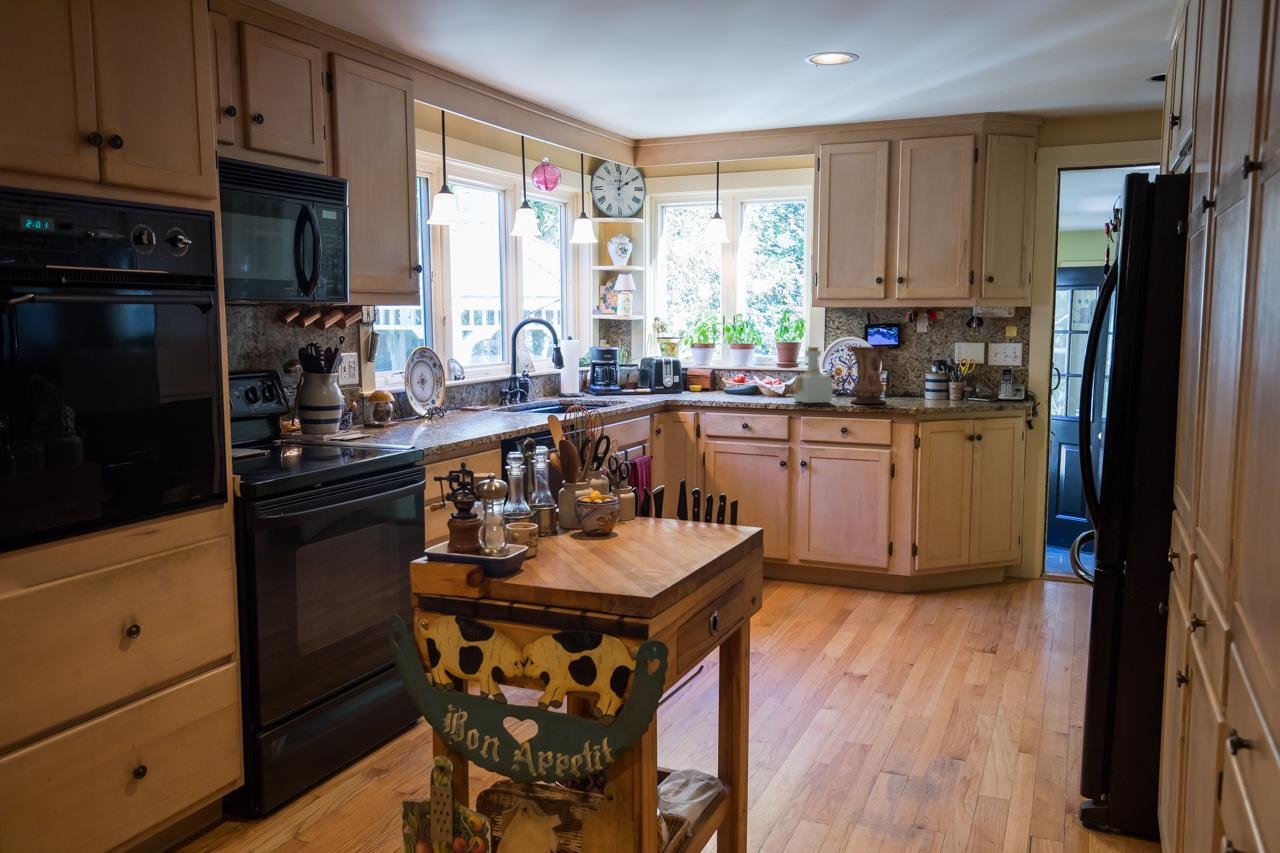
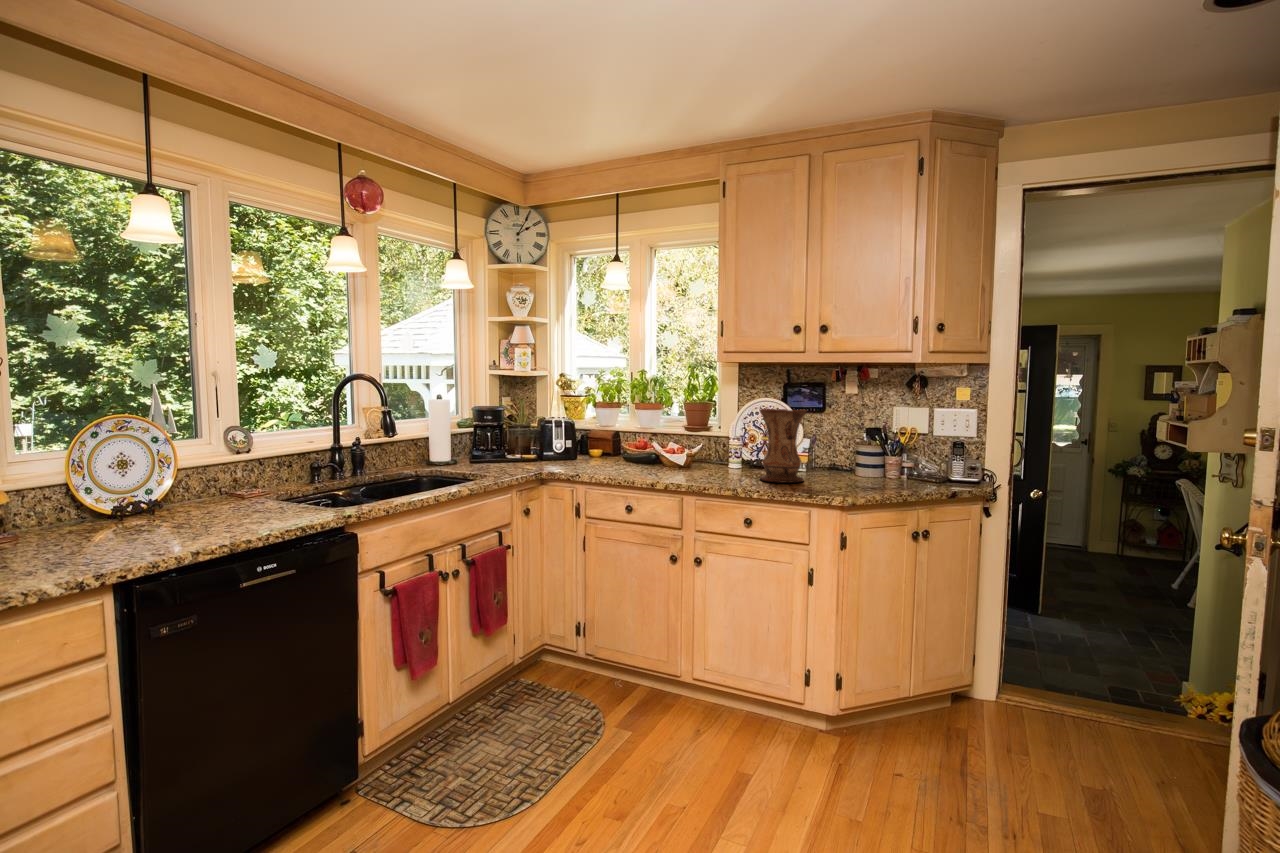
bottle: present [794,347,832,403] -> none [690,408,736,479]

